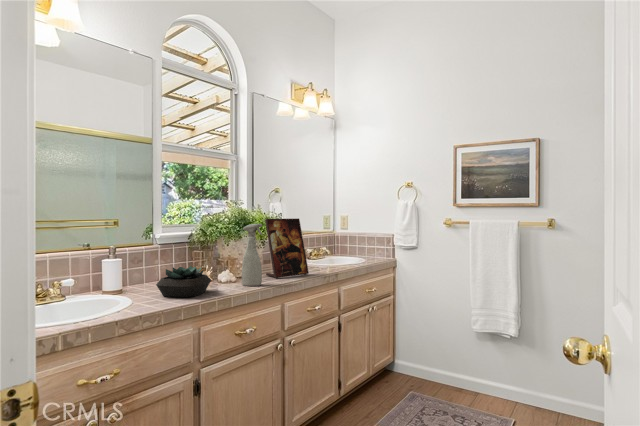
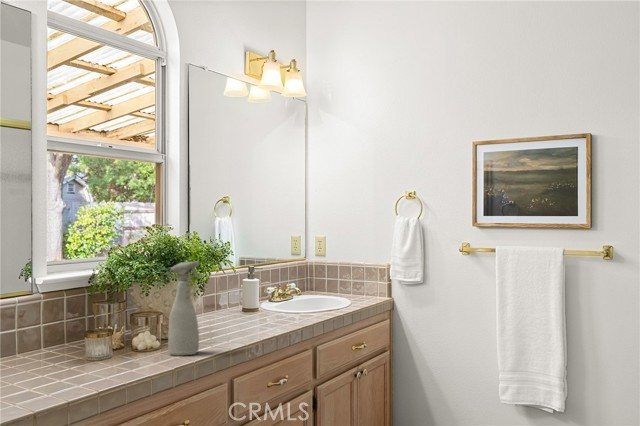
picture frame: present [265,218,309,278] -> none [205,249,269,339]
succulent plant: present [156,266,211,297] -> none [33,329,121,381]

